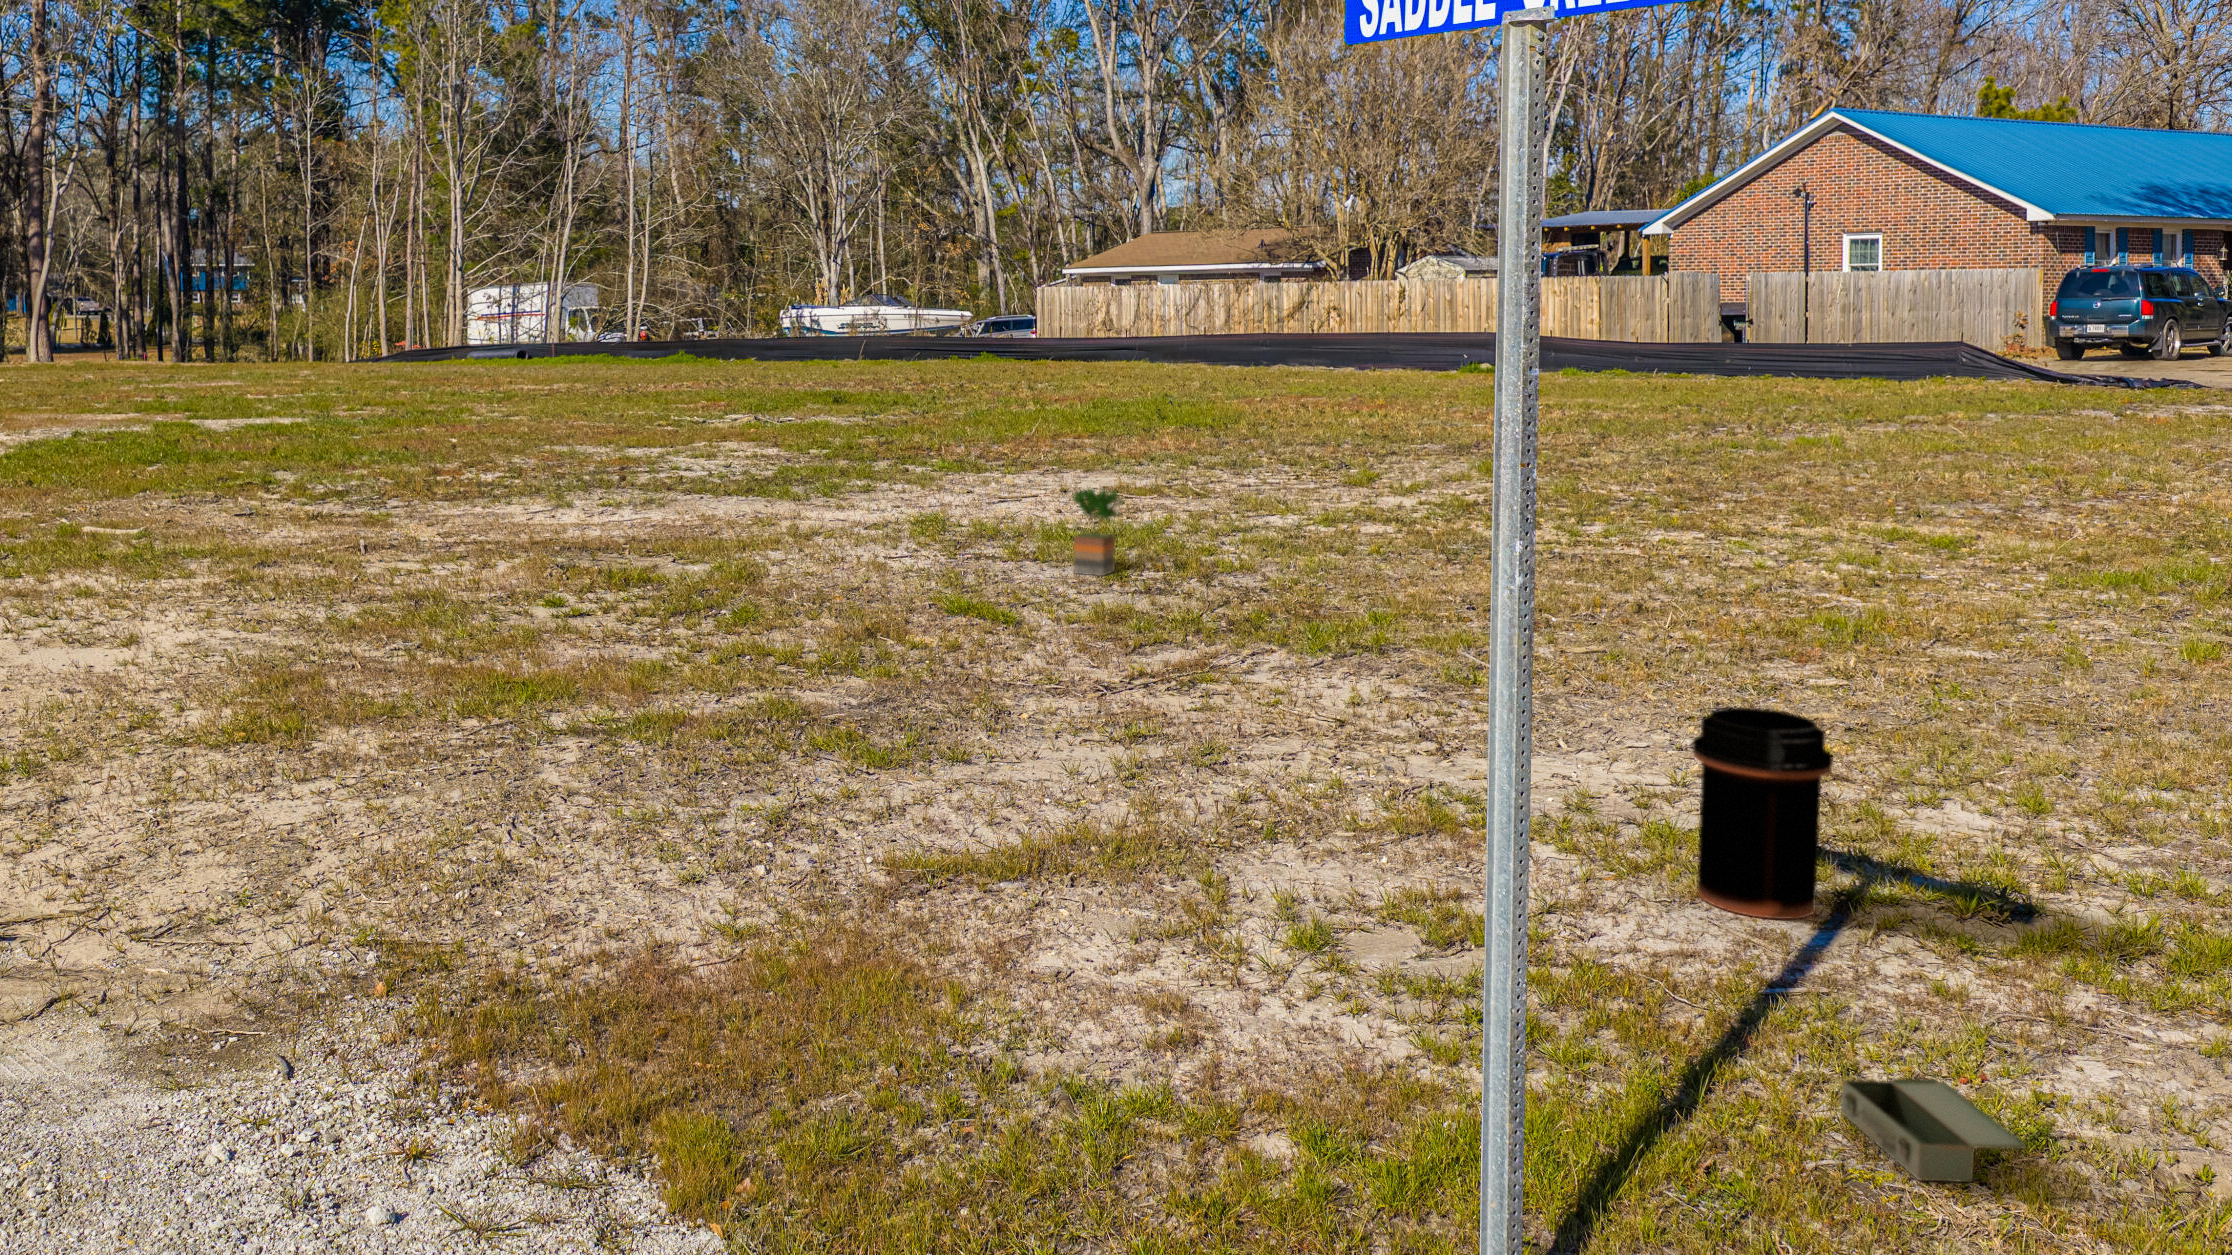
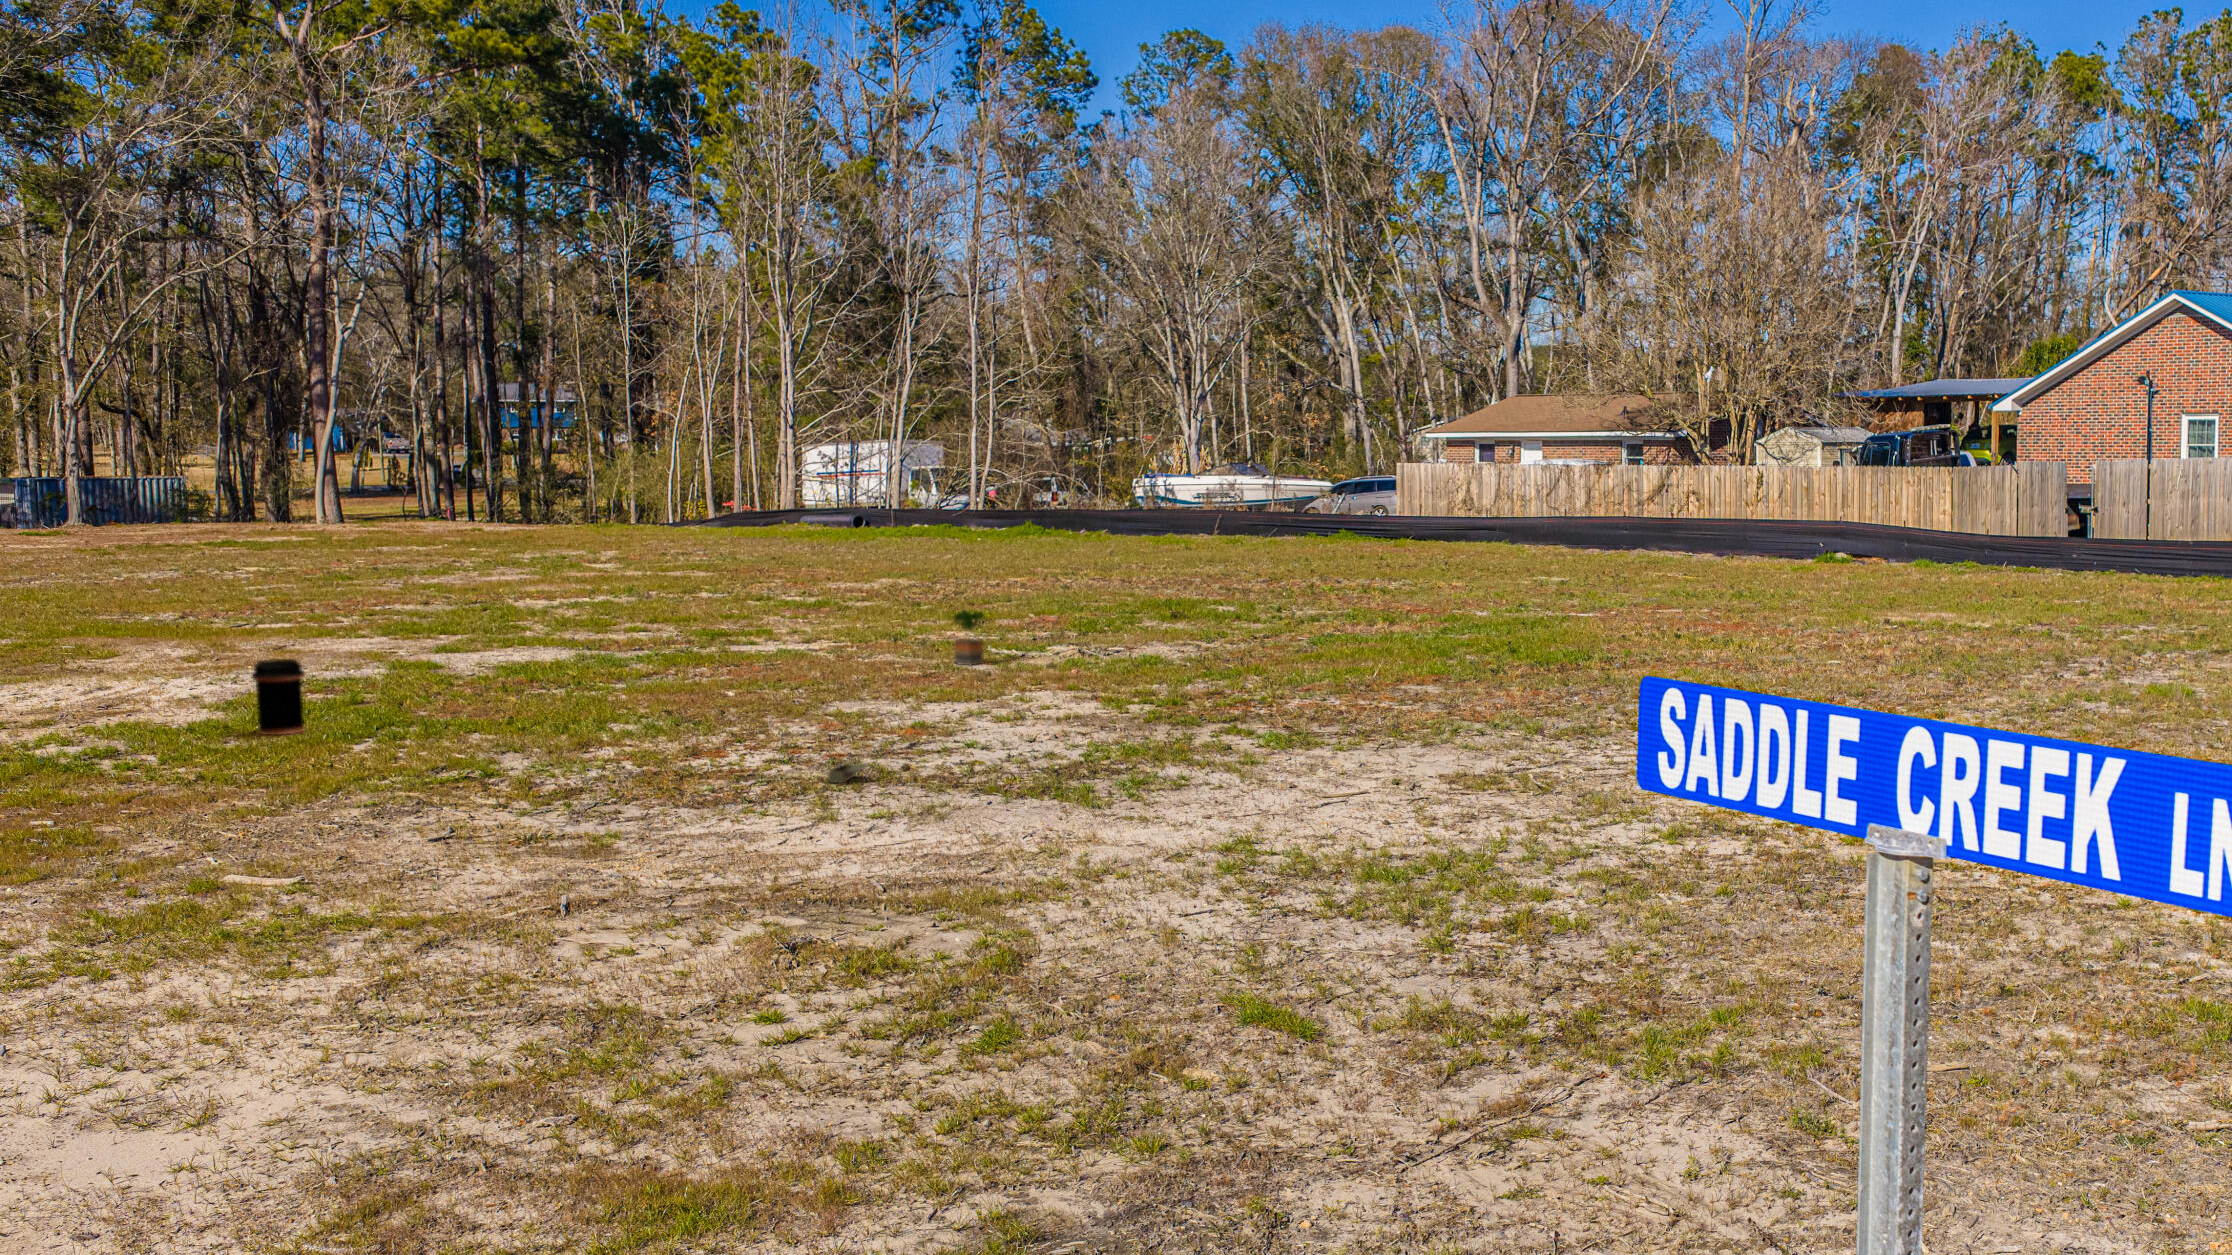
trash can: present [1693,707,1833,919] -> present [252,659,305,735]

